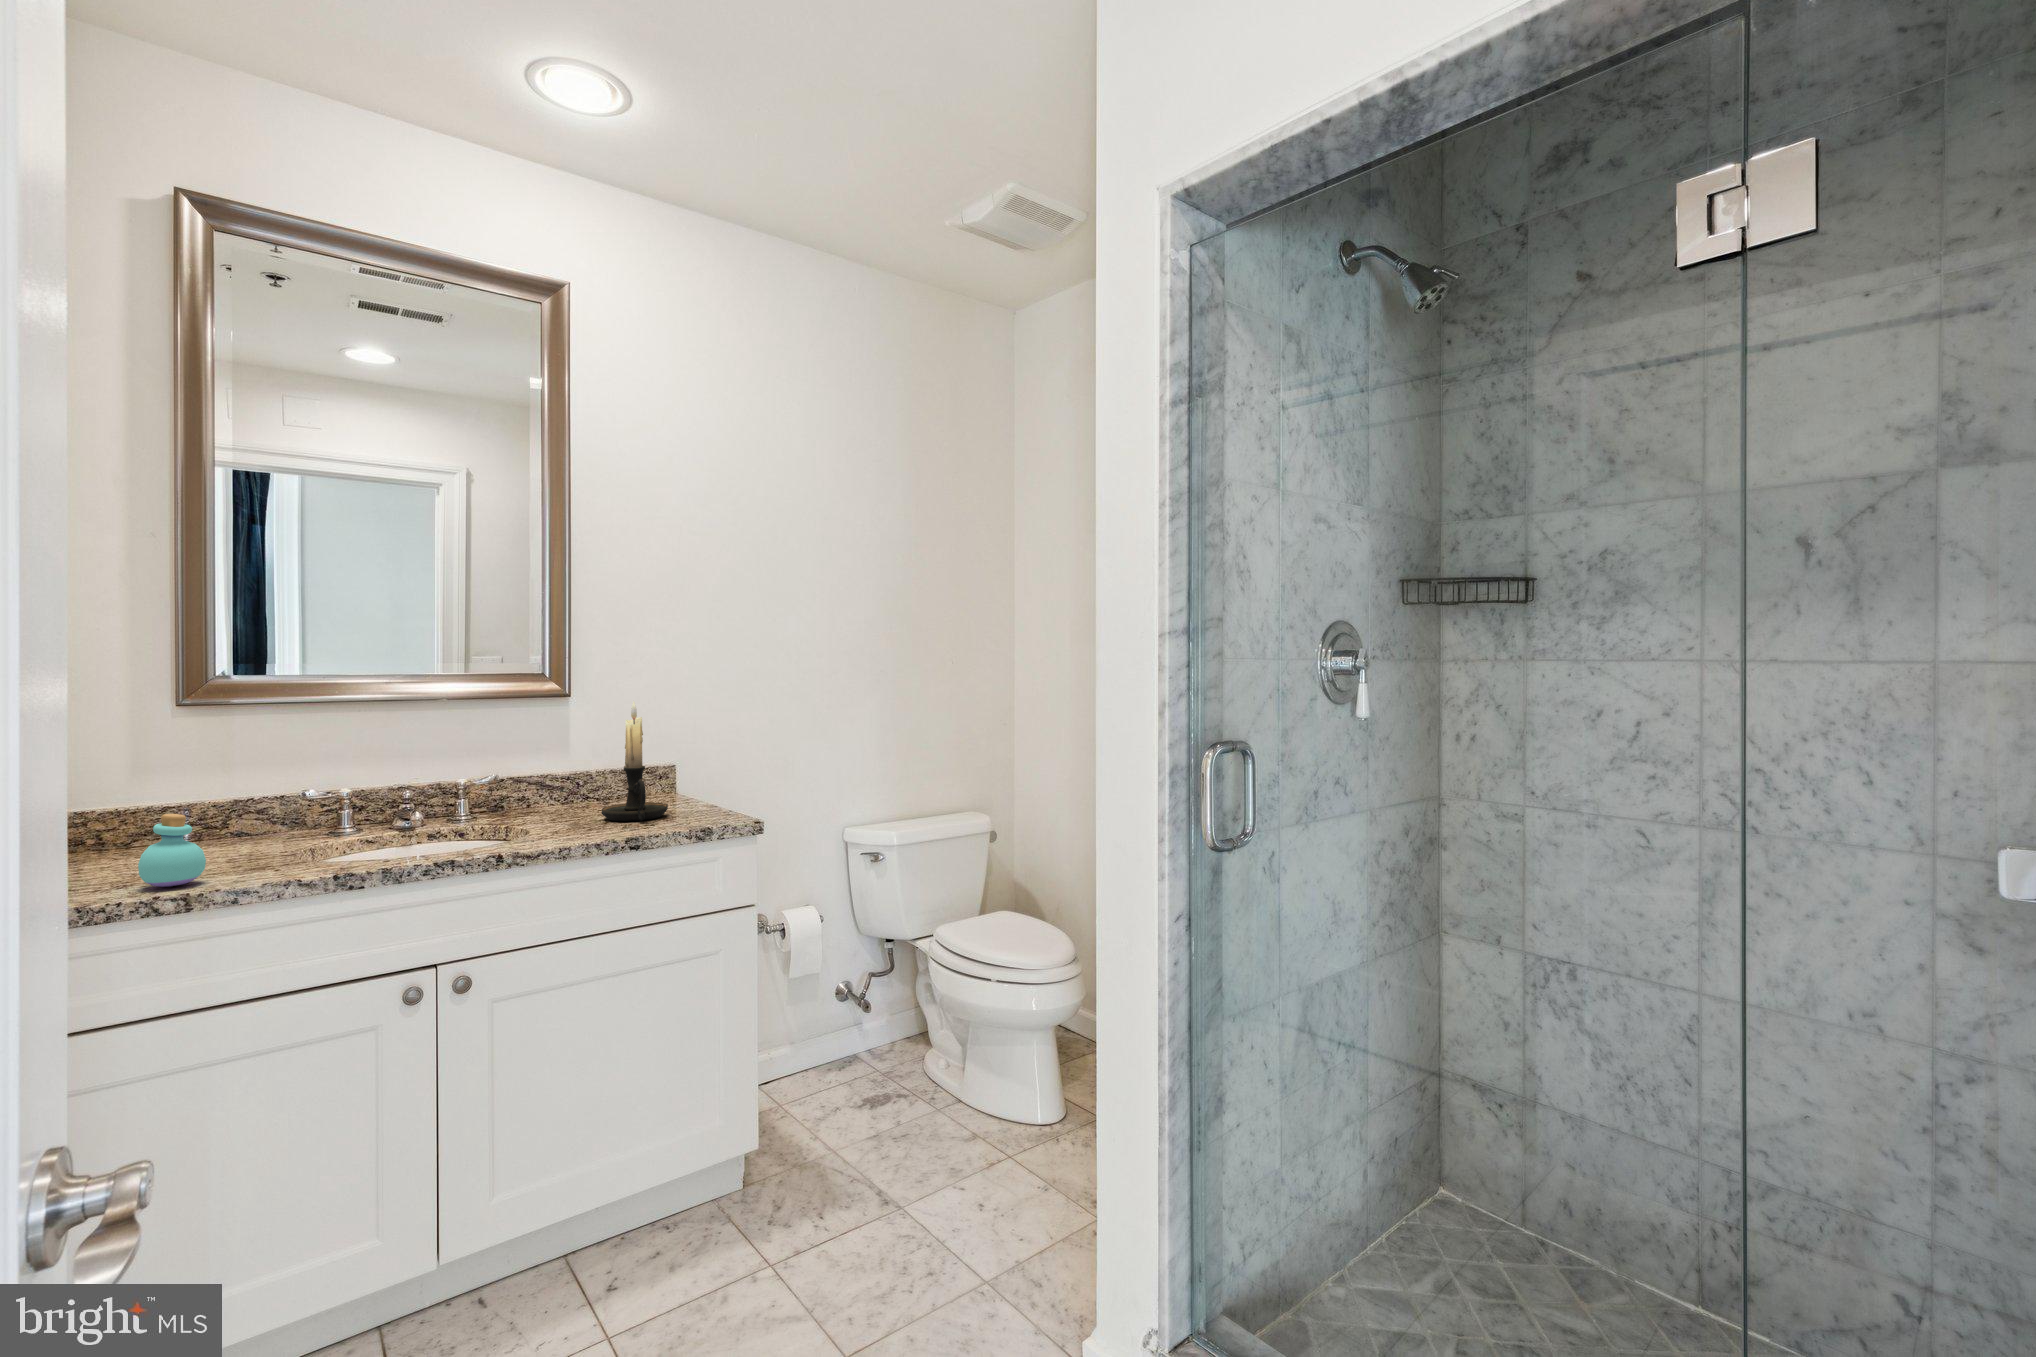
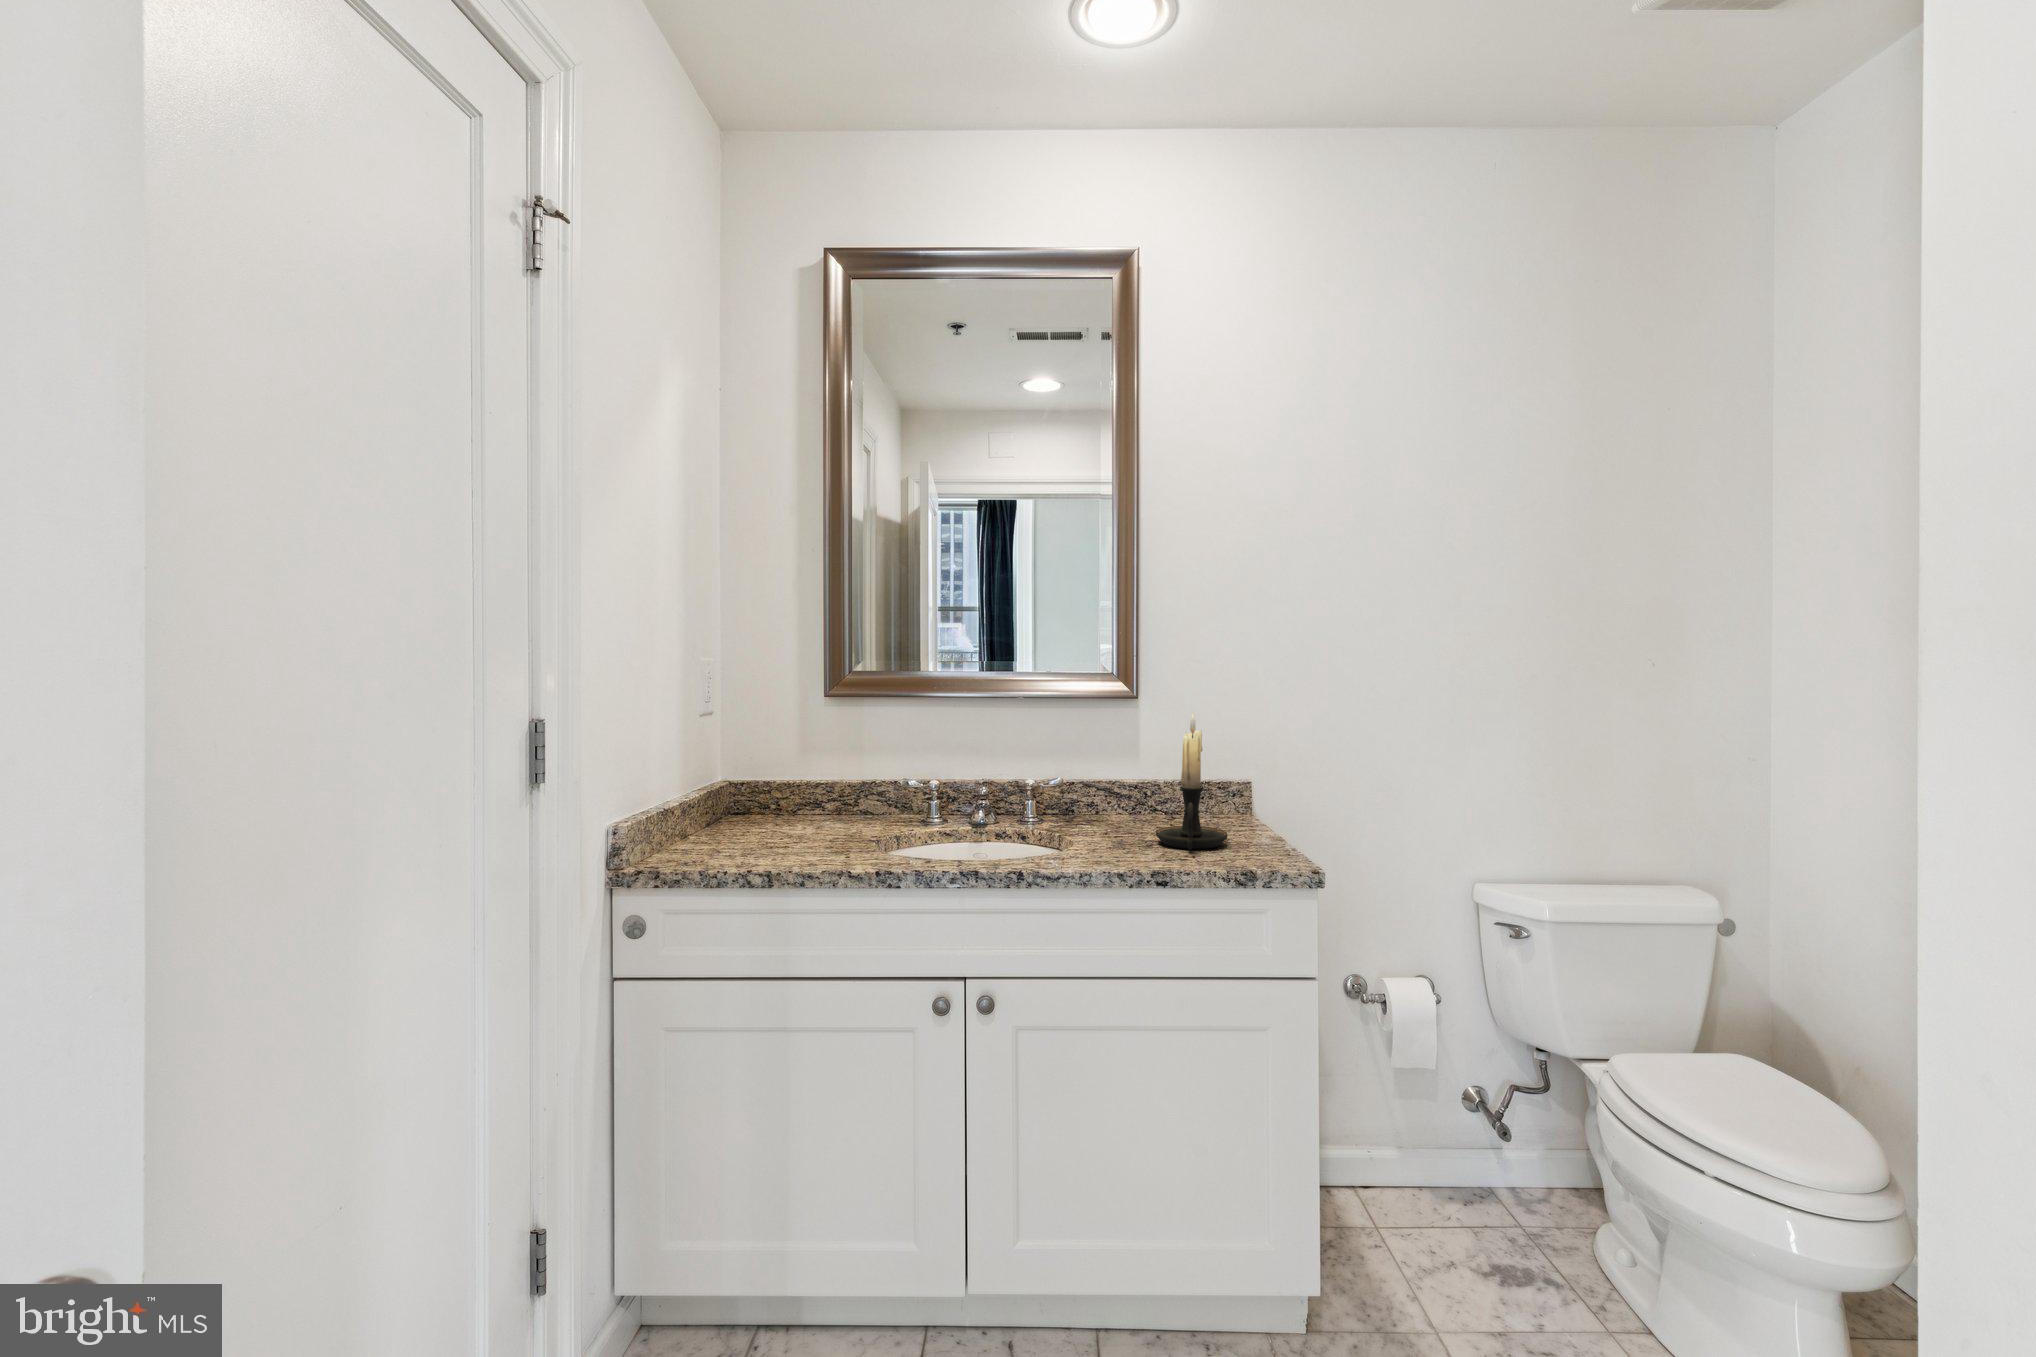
perfume bottle: present [138,814,206,887] -> none [745,797,793,860]

